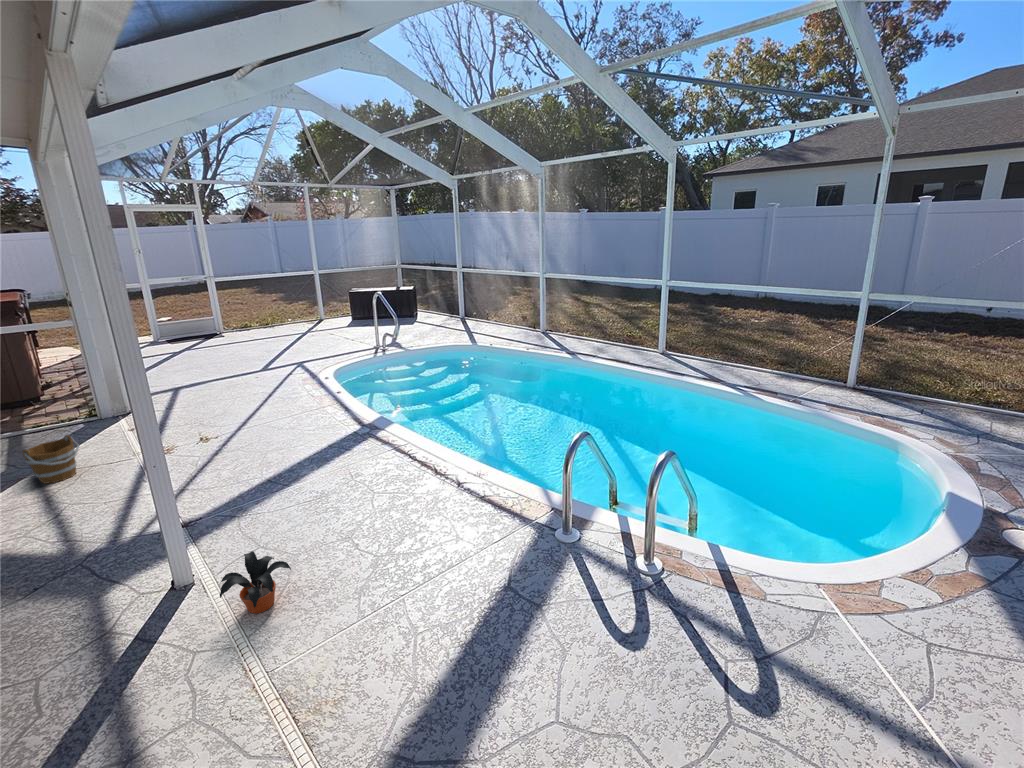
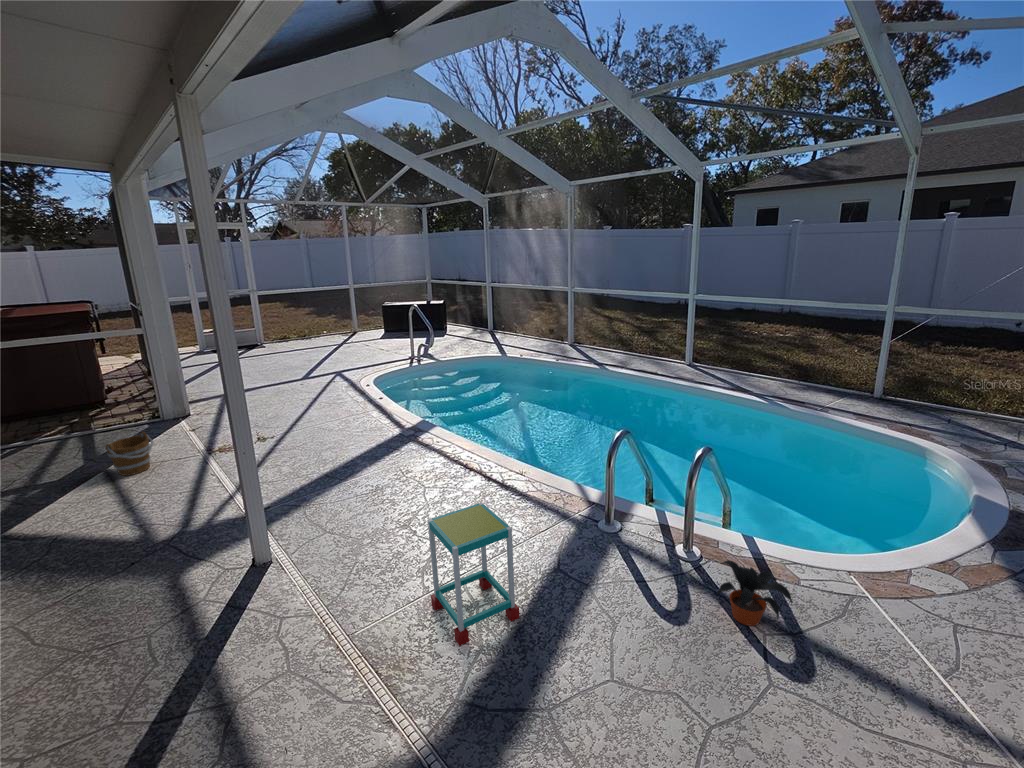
side table: none [356,519,461,683] -> present [428,502,520,646]
potted plant: present [220,551,291,614] -> present [717,560,792,626]

